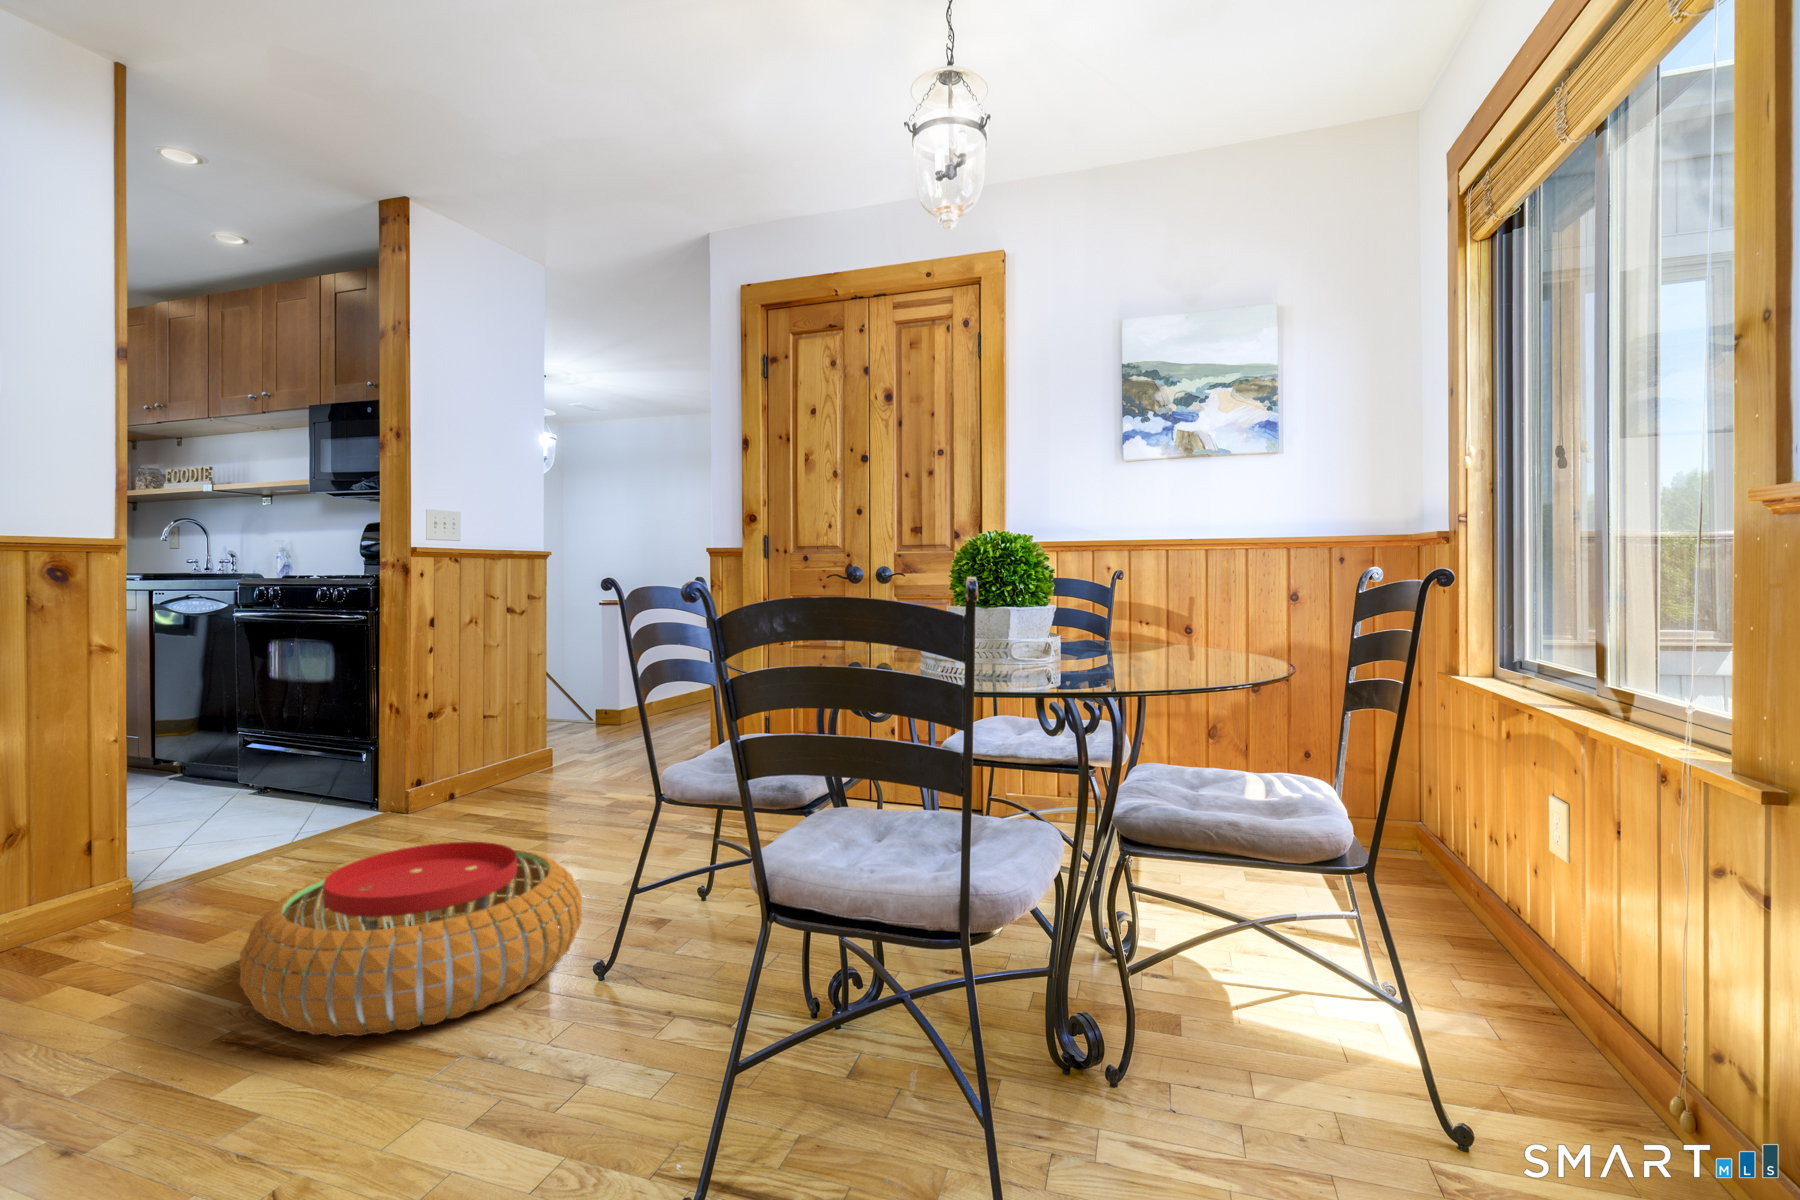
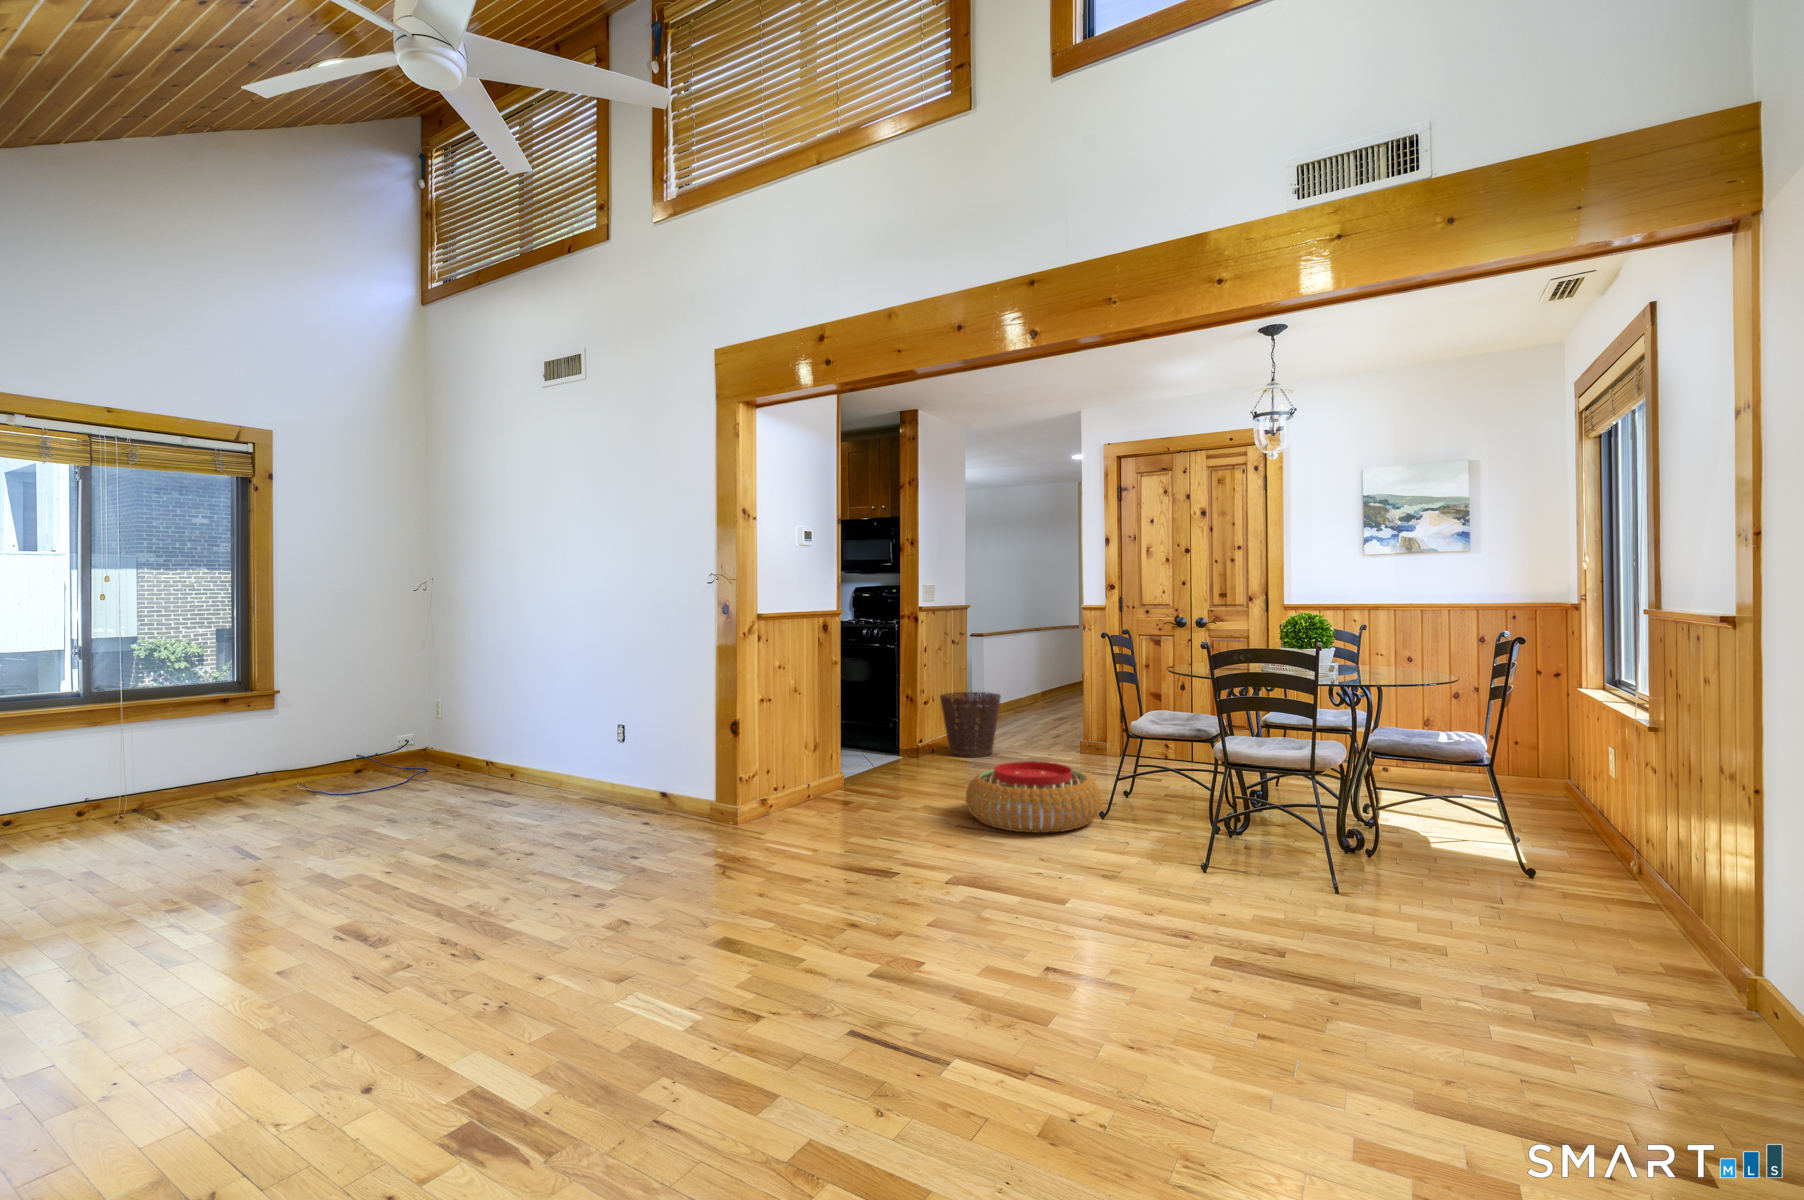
basket: none [466,693,578,805] -> present [940,692,1001,757]

